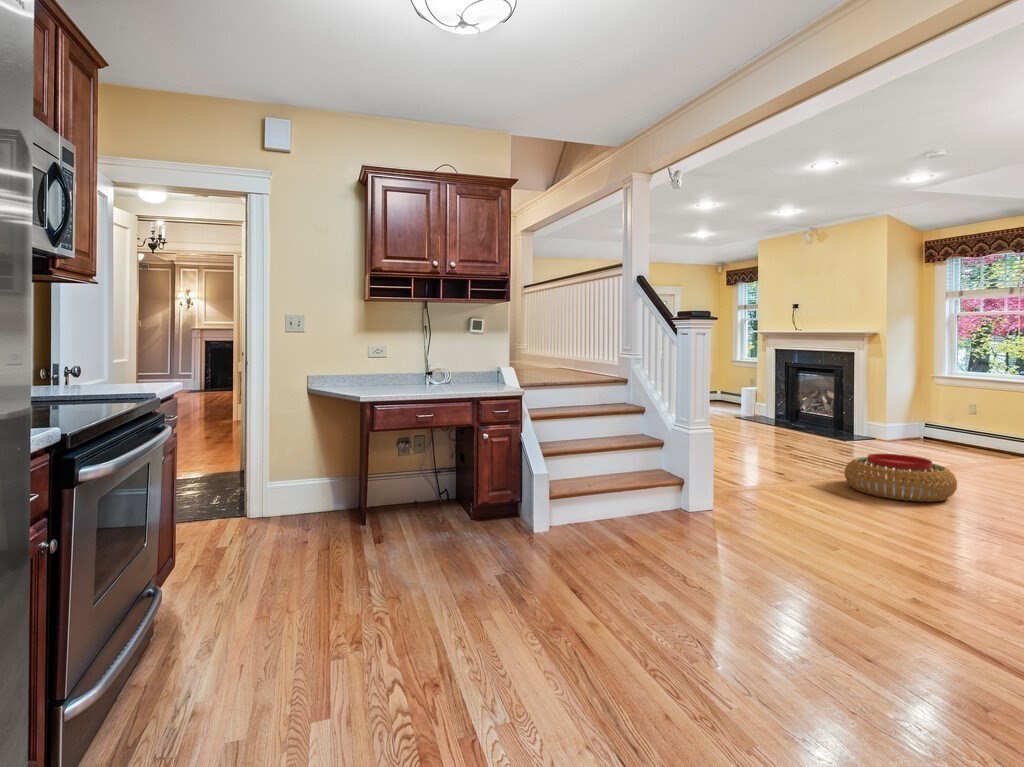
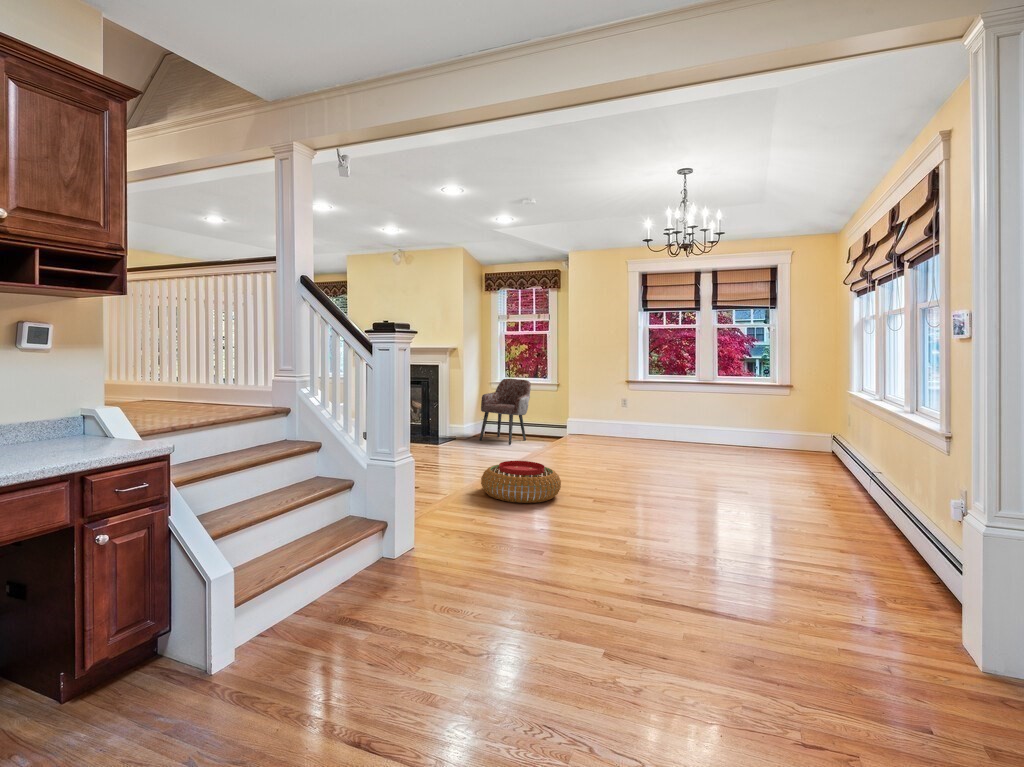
armchair: none [906,368,991,450] -> present [479,379,531,445]

